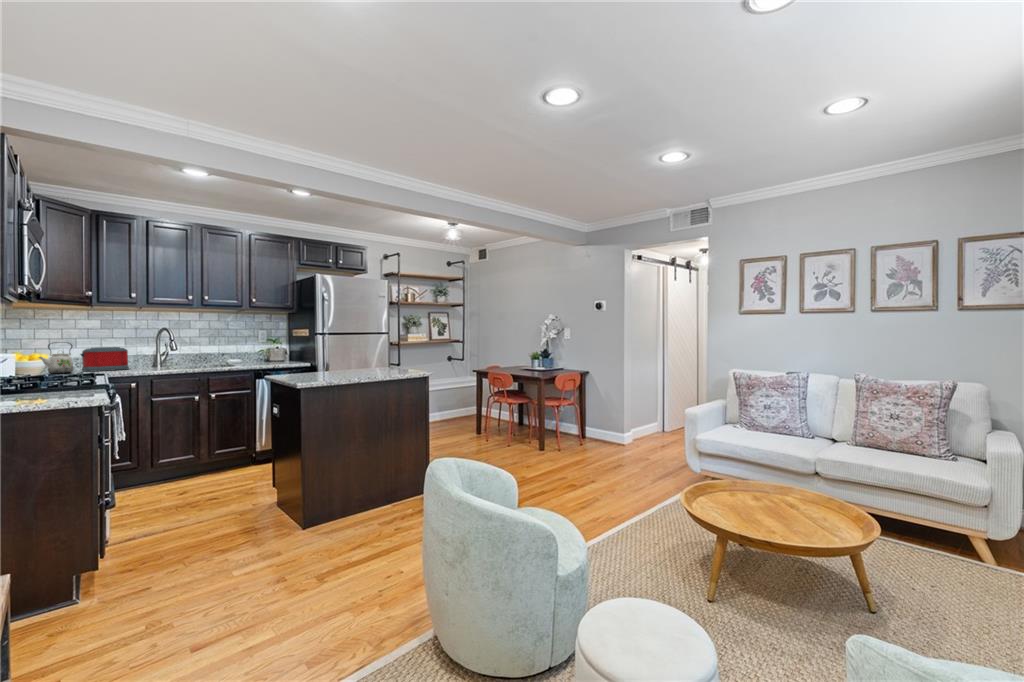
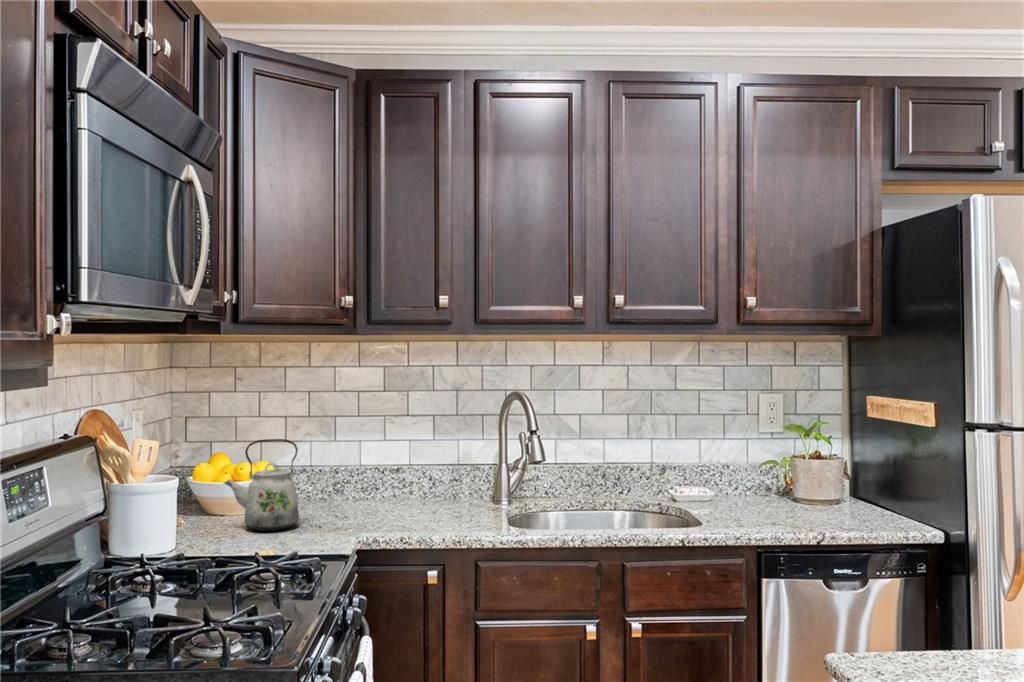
toaster: present [80,347,129,372] -> none [324,446,429,521]

